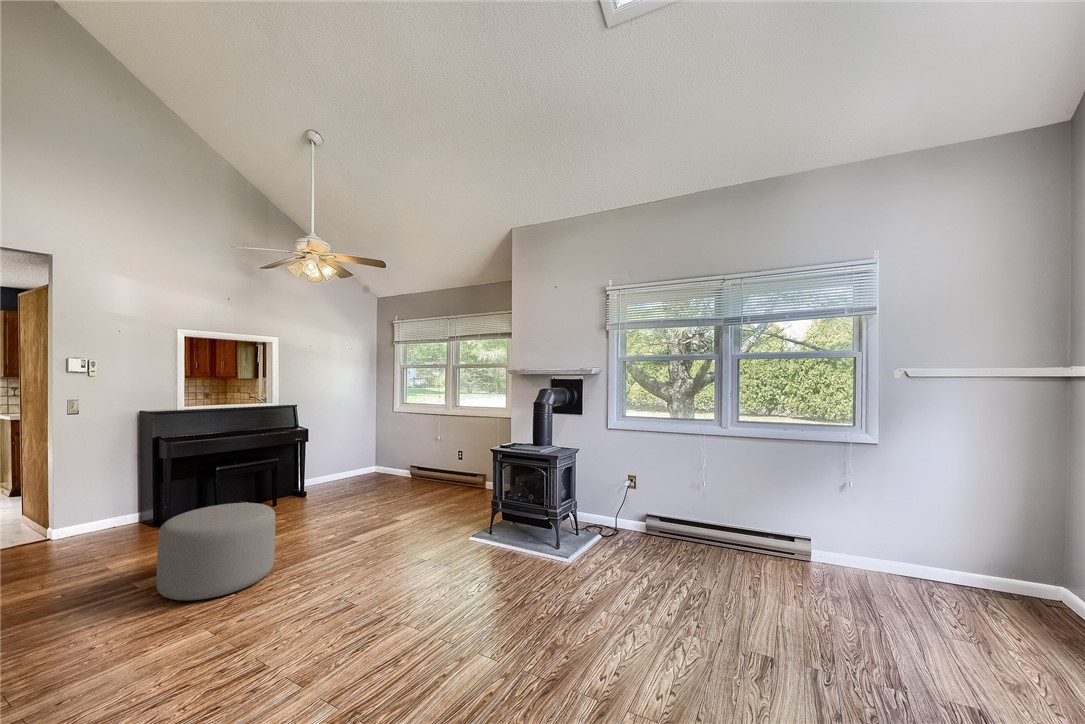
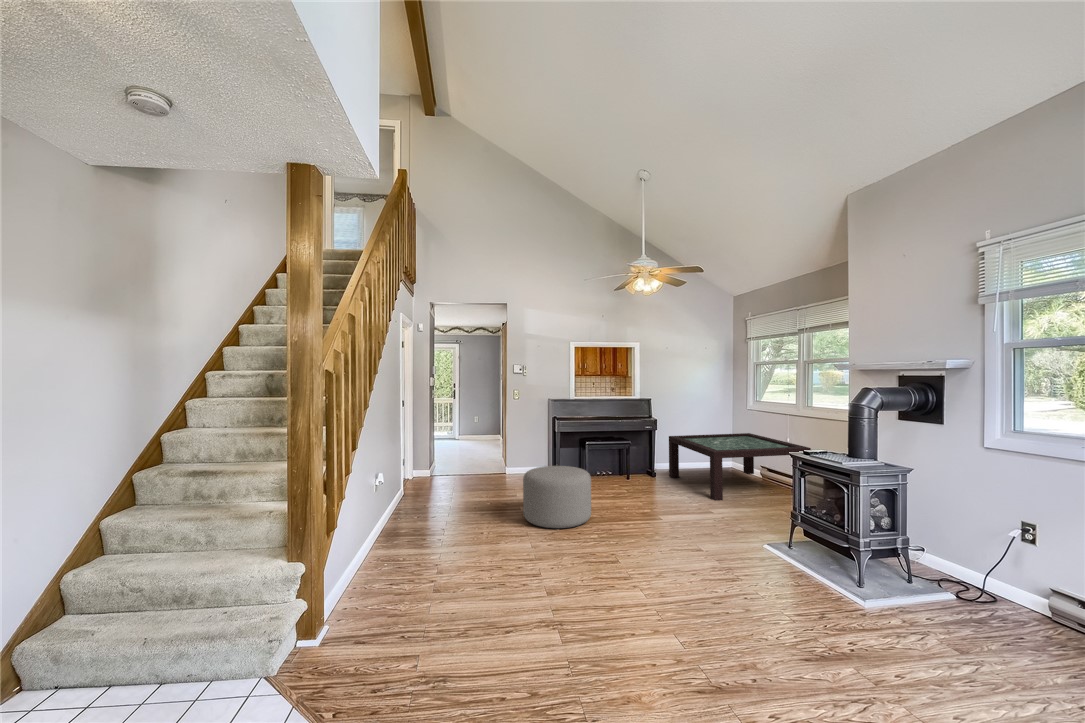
coffee table: none [323,436,462,508] -> present [669,433,811,501]

